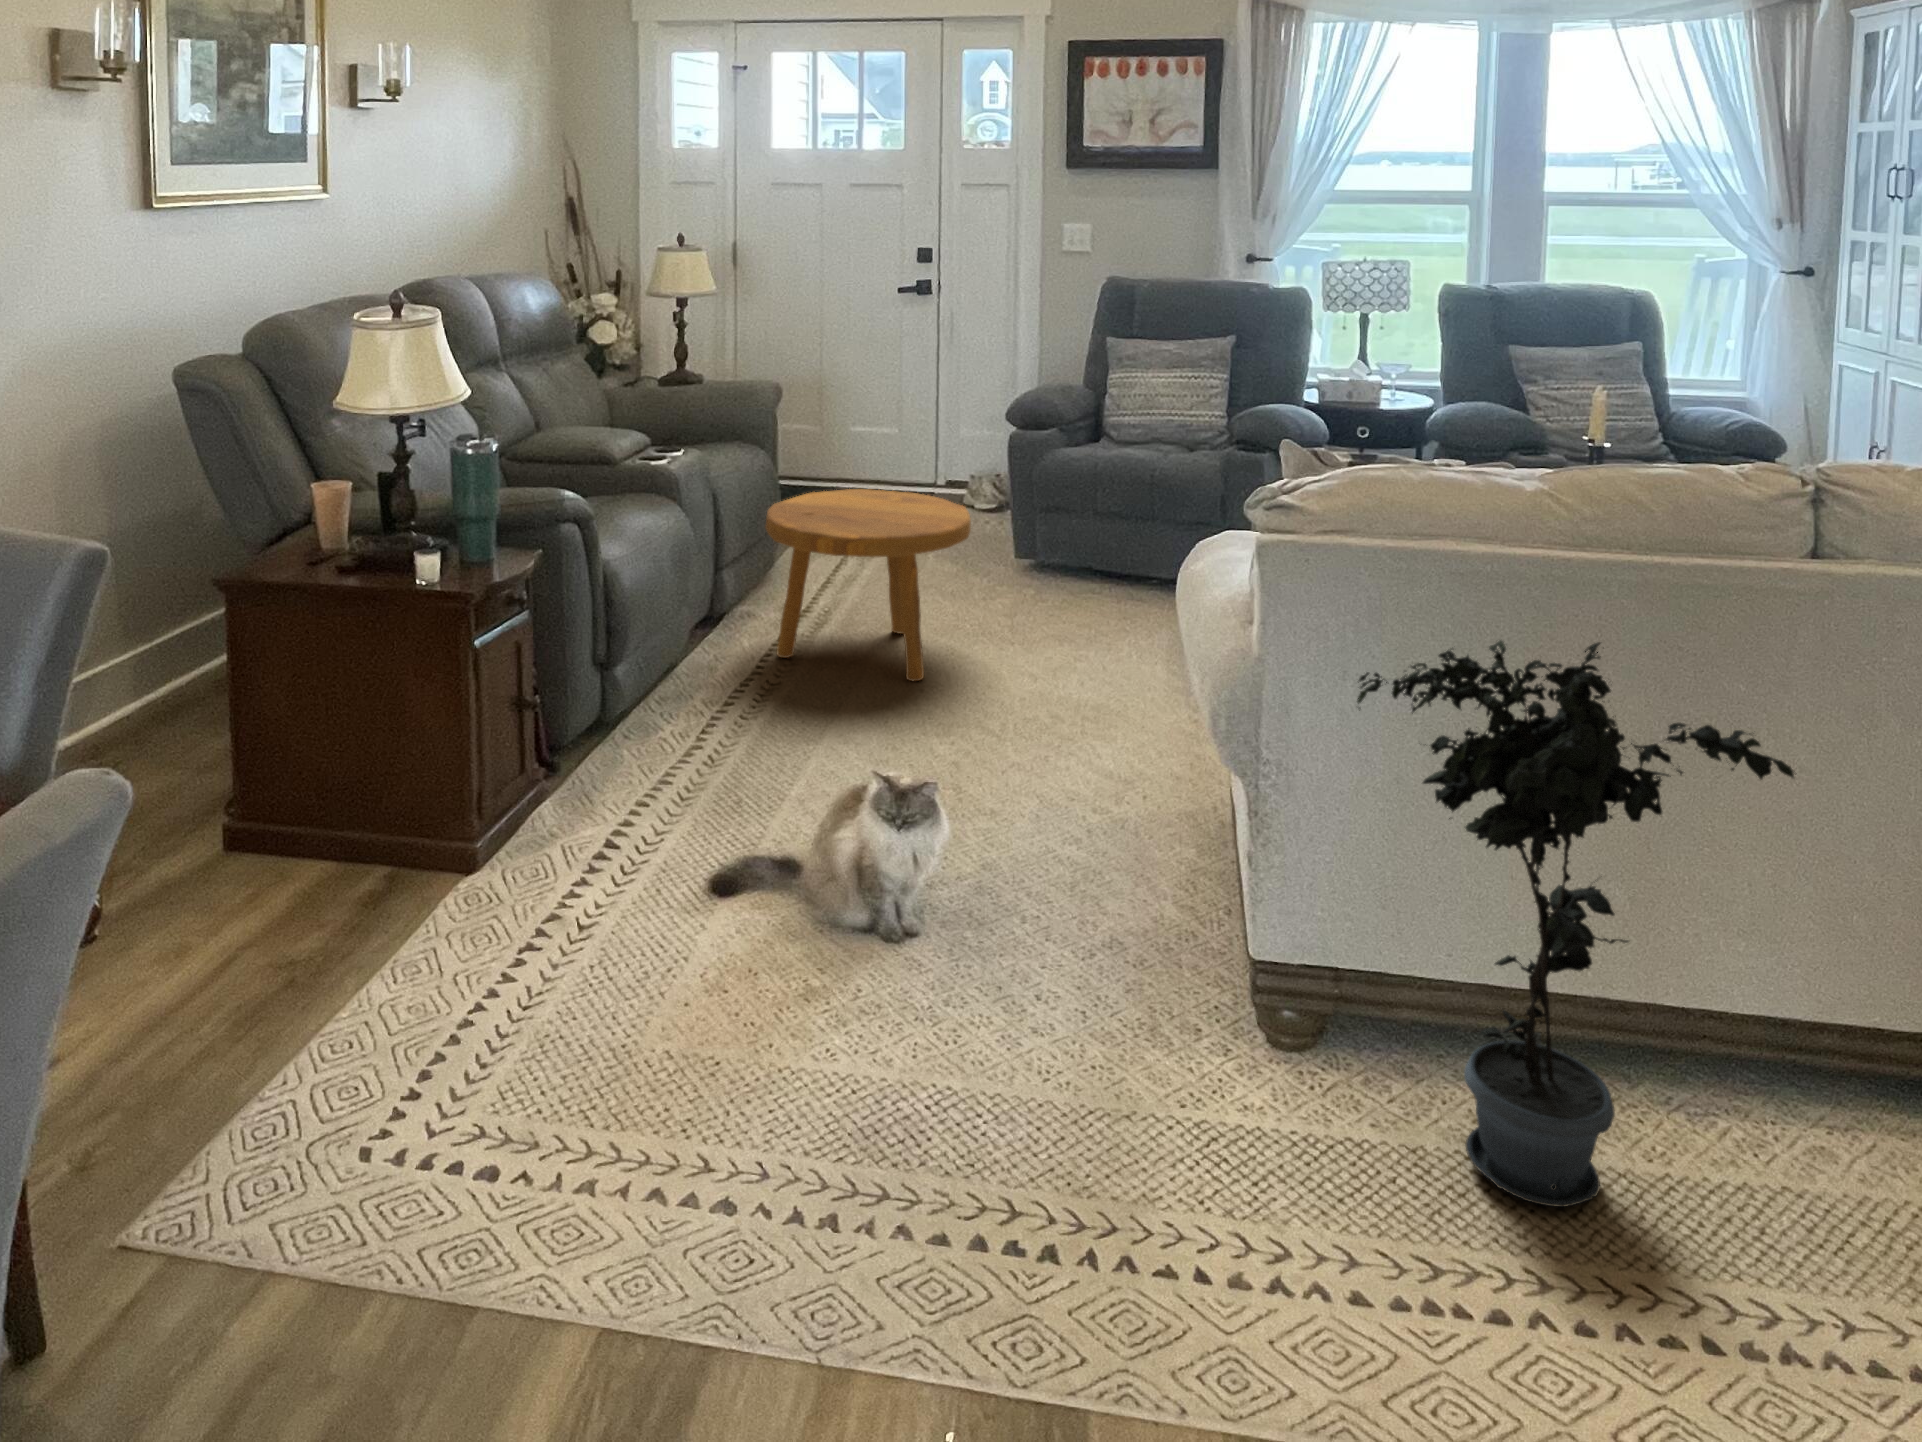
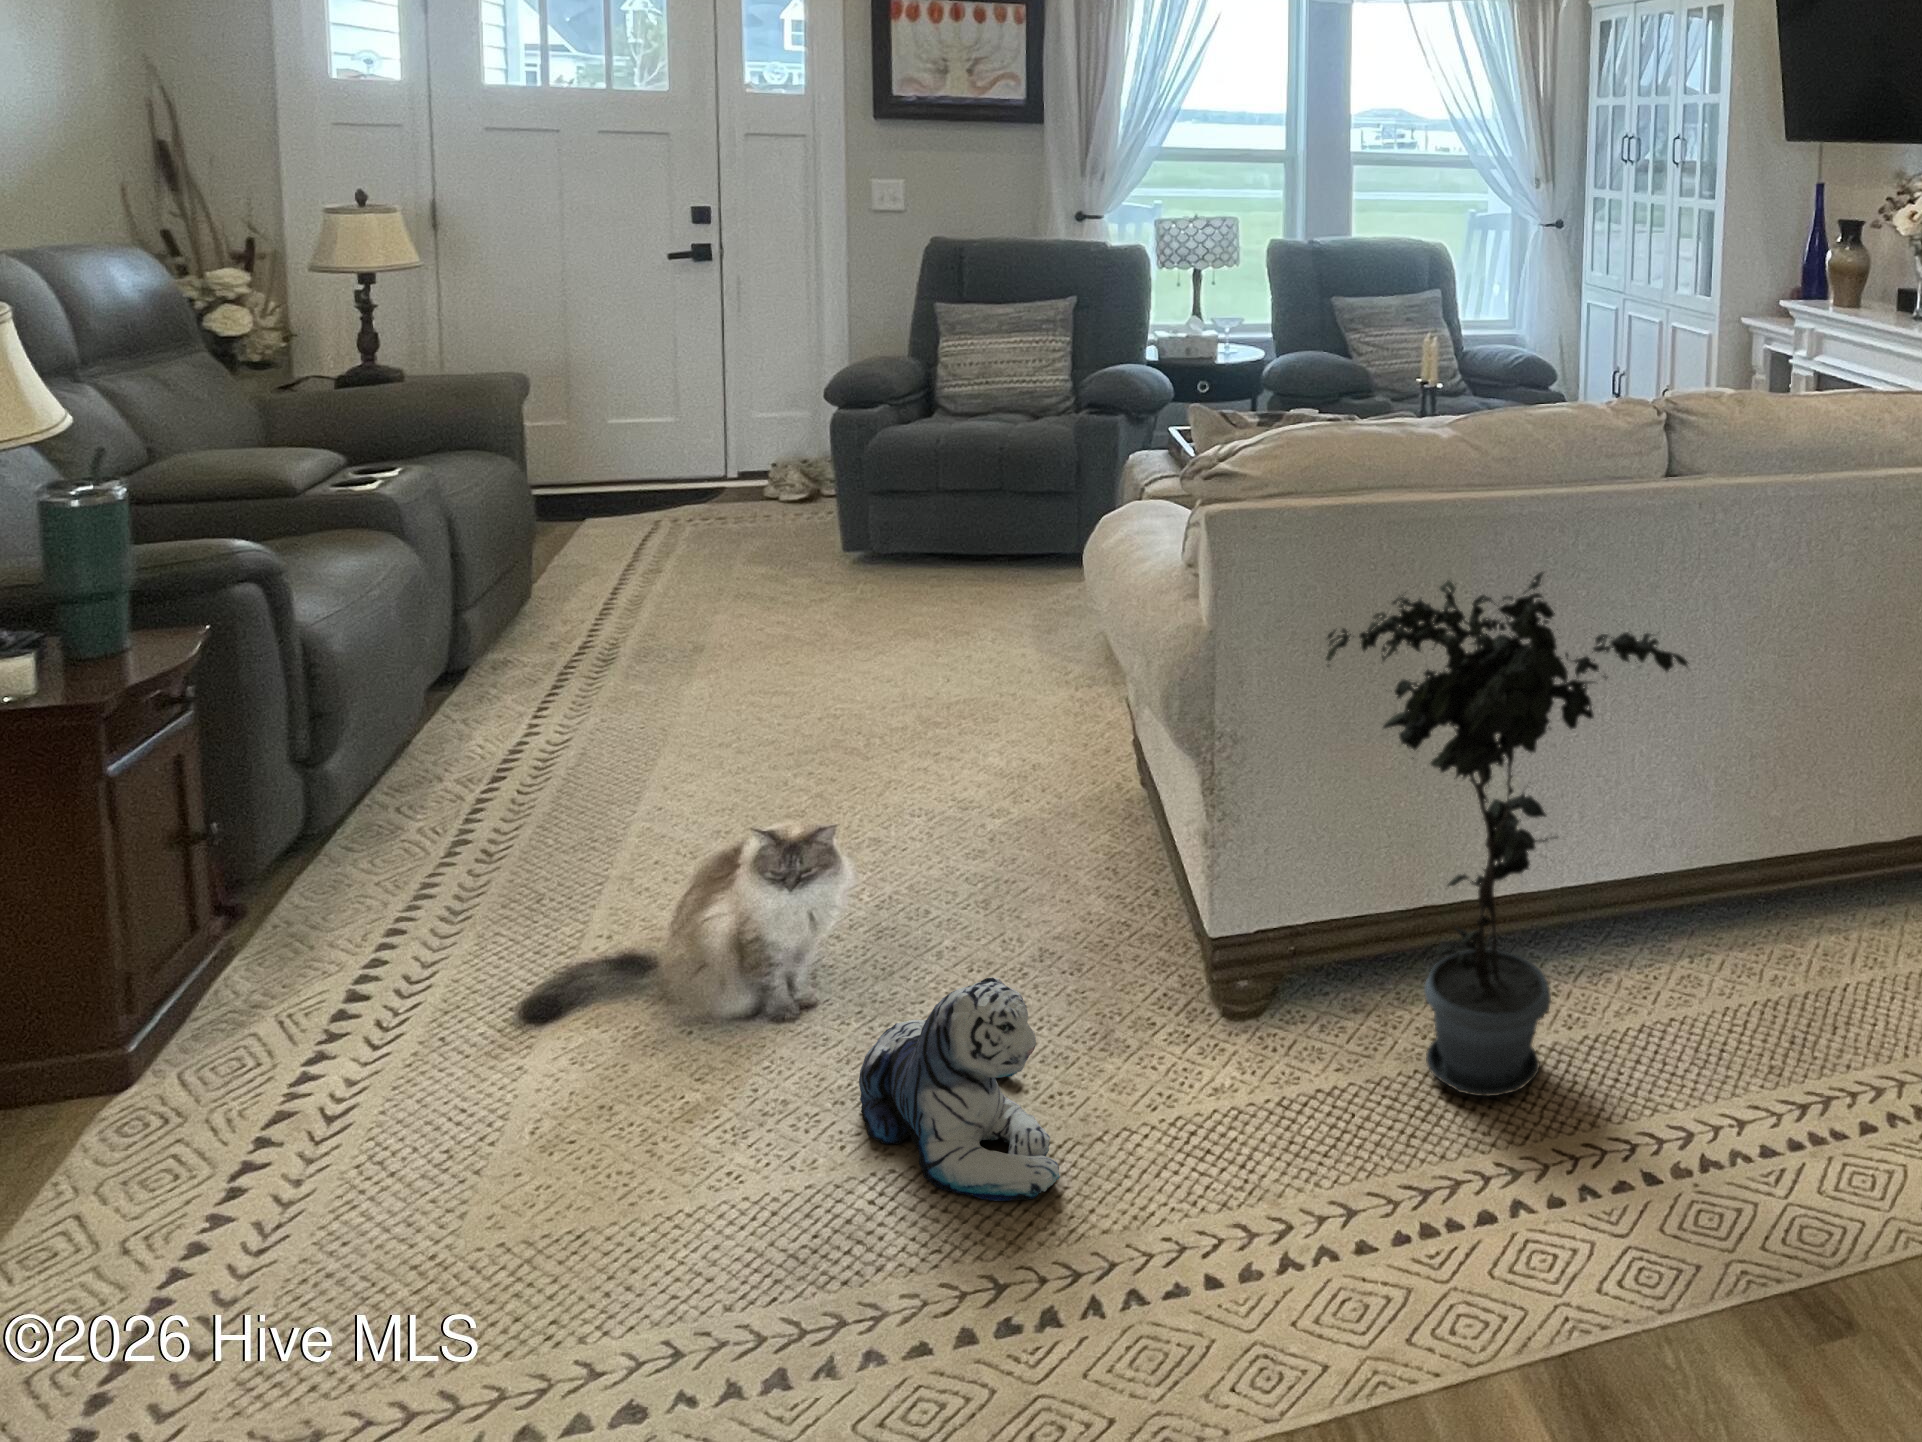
footstool: present [766,489,971,681] -> none [514,490,802,714]
plush toy: none [938,938,1084,1145] -> present [859,977,1060,1201]

